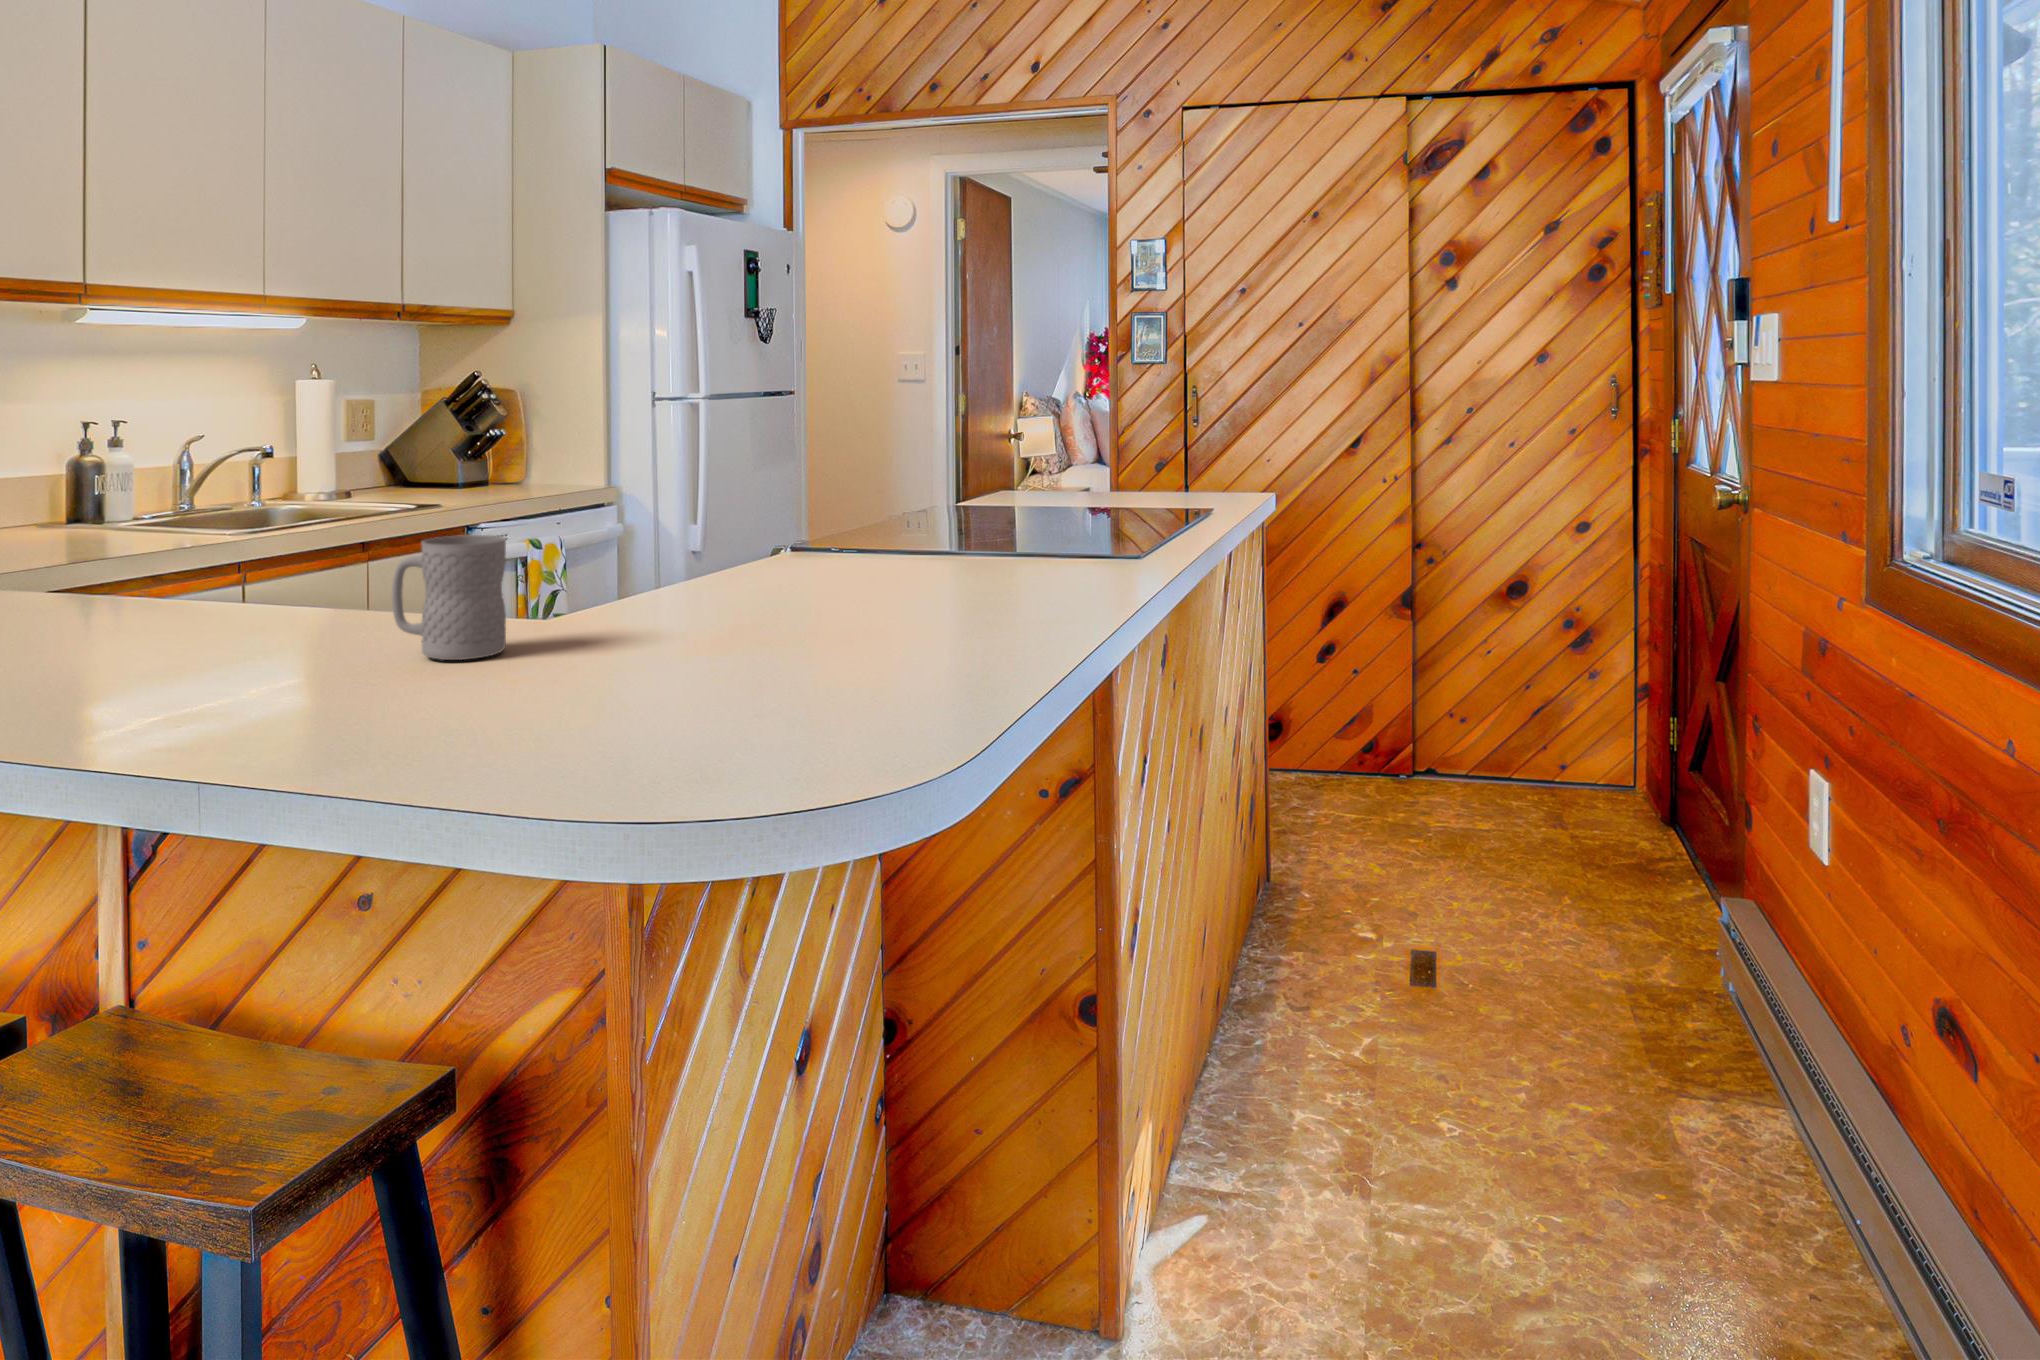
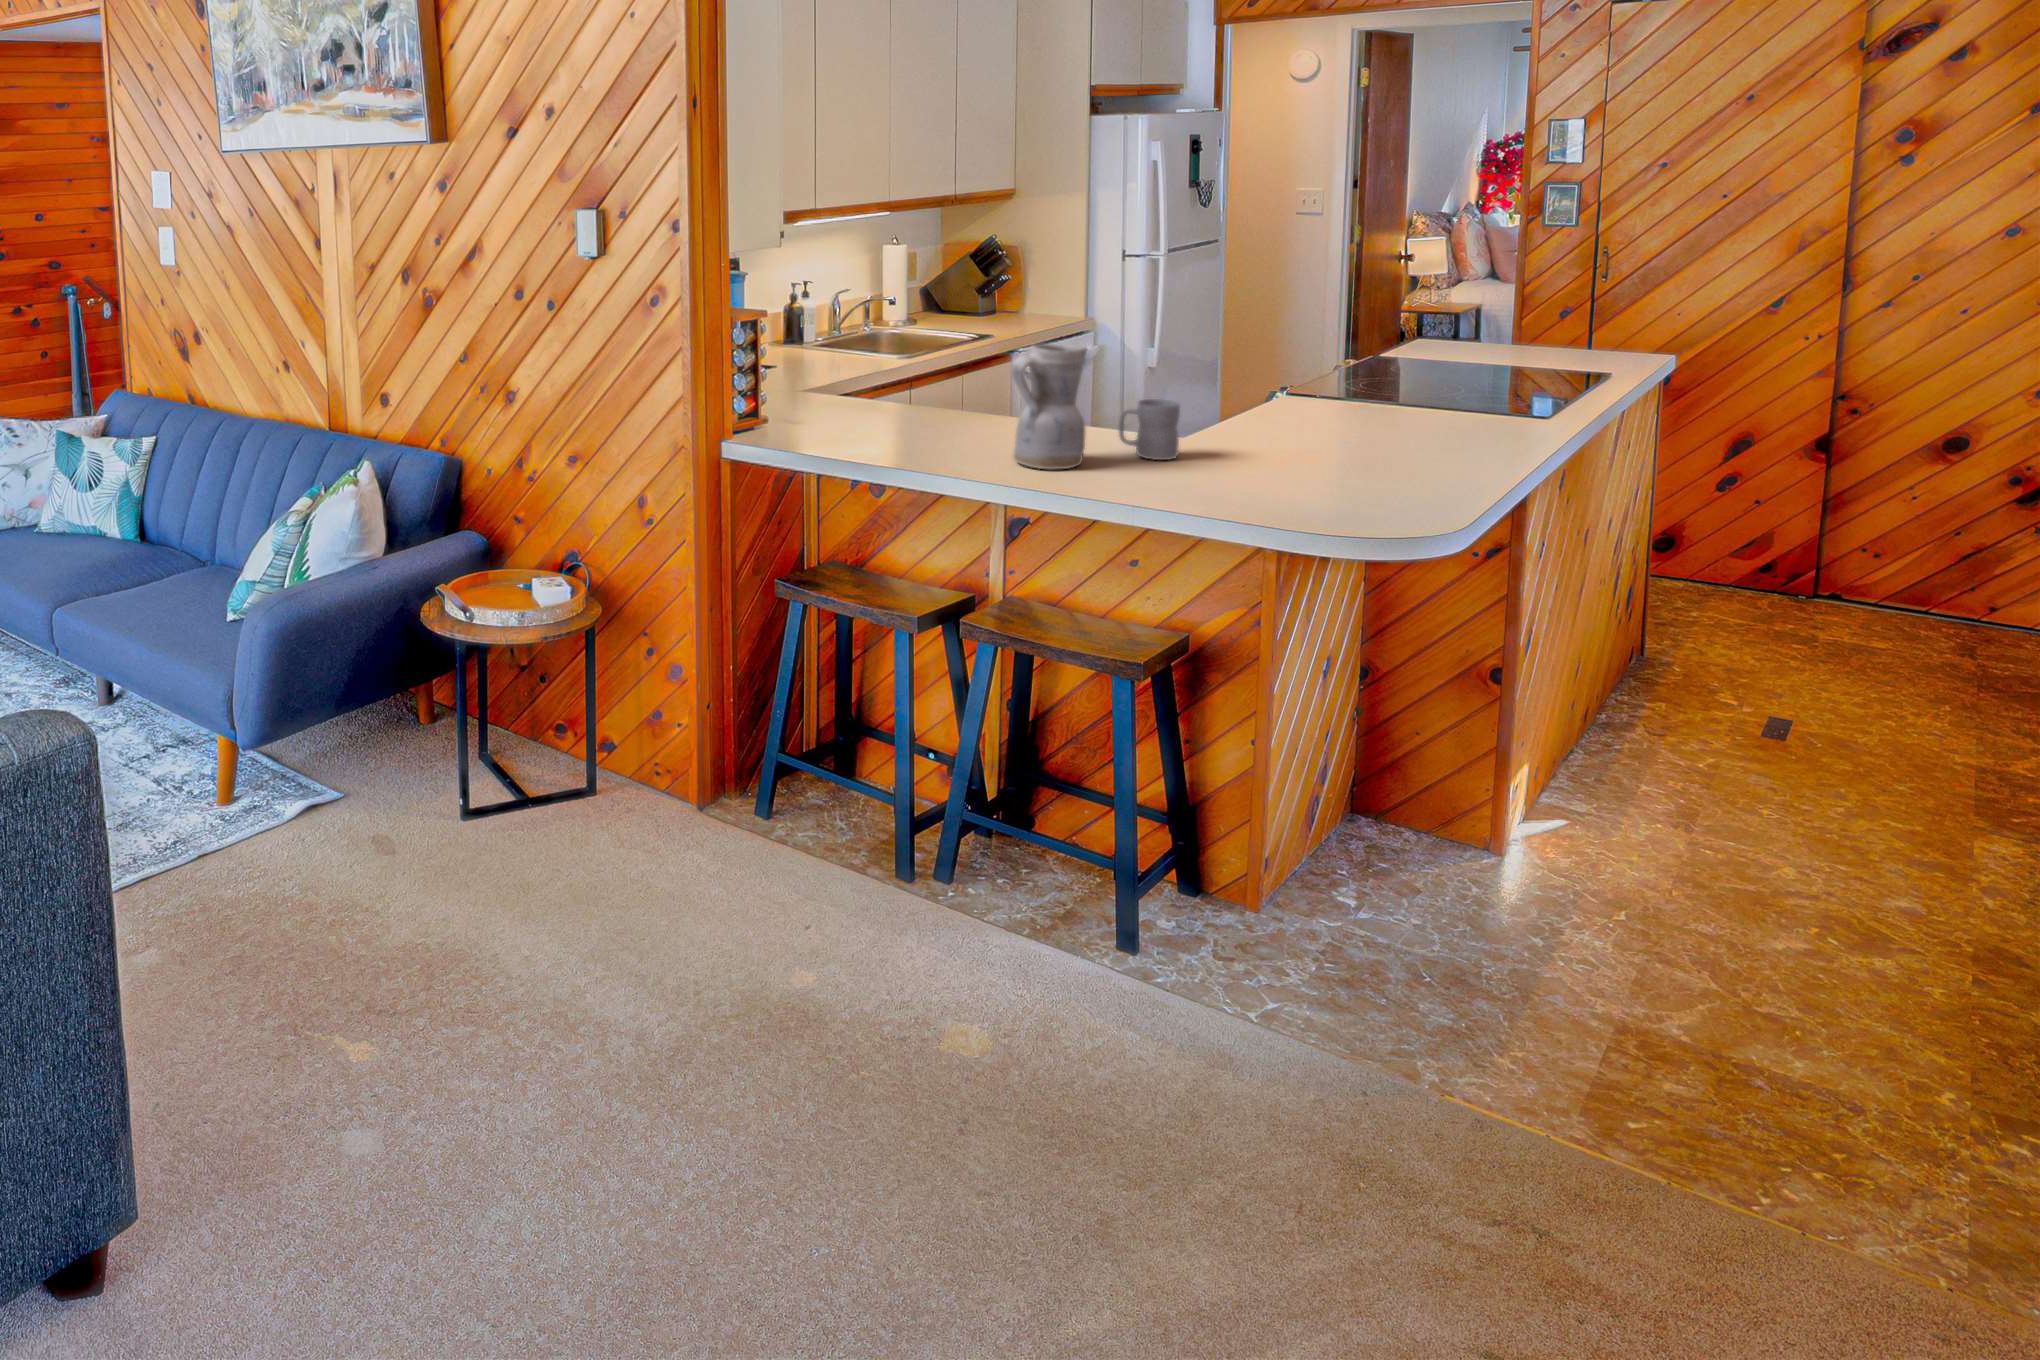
ceramic pitcher: none [90,418,294,699] -> present [1011,344,1088,469]

